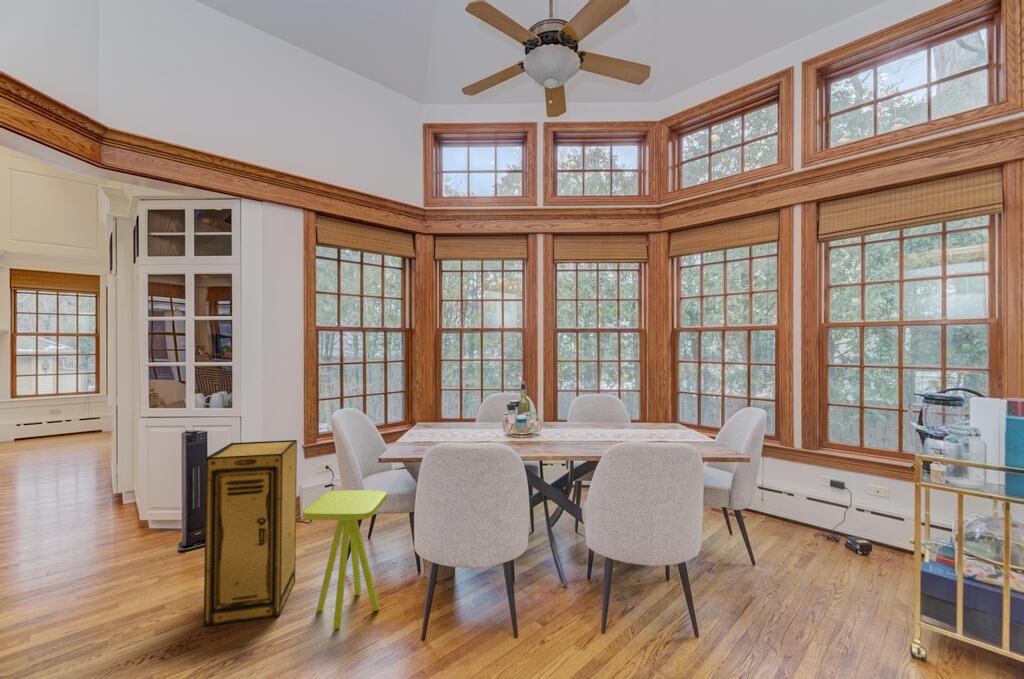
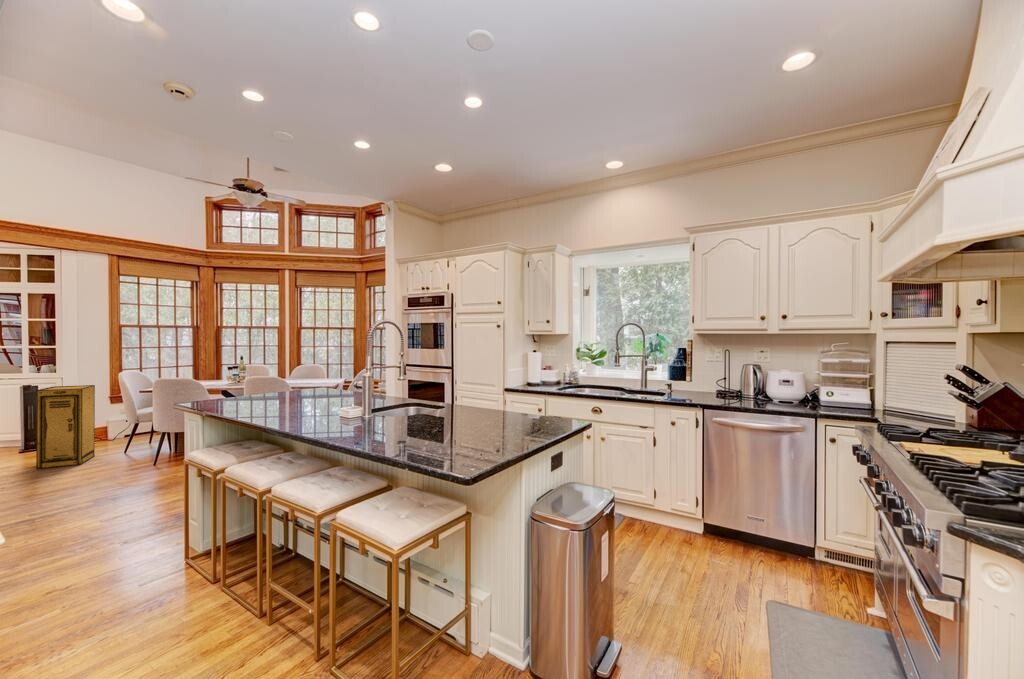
side table: present [303,490,387,628] -> none [92,408,146,465]

